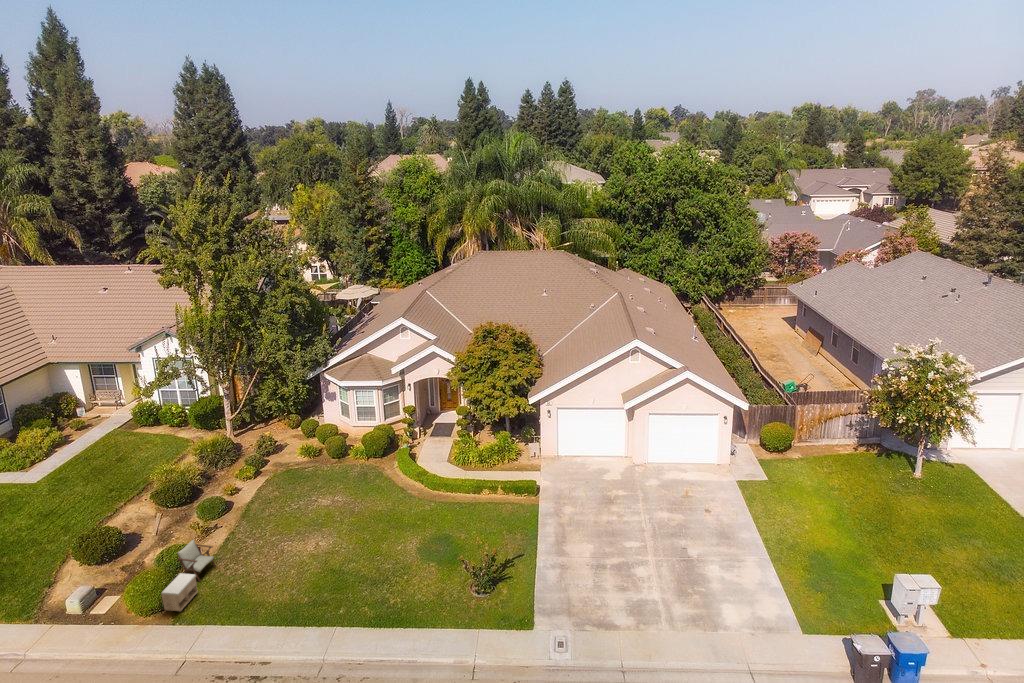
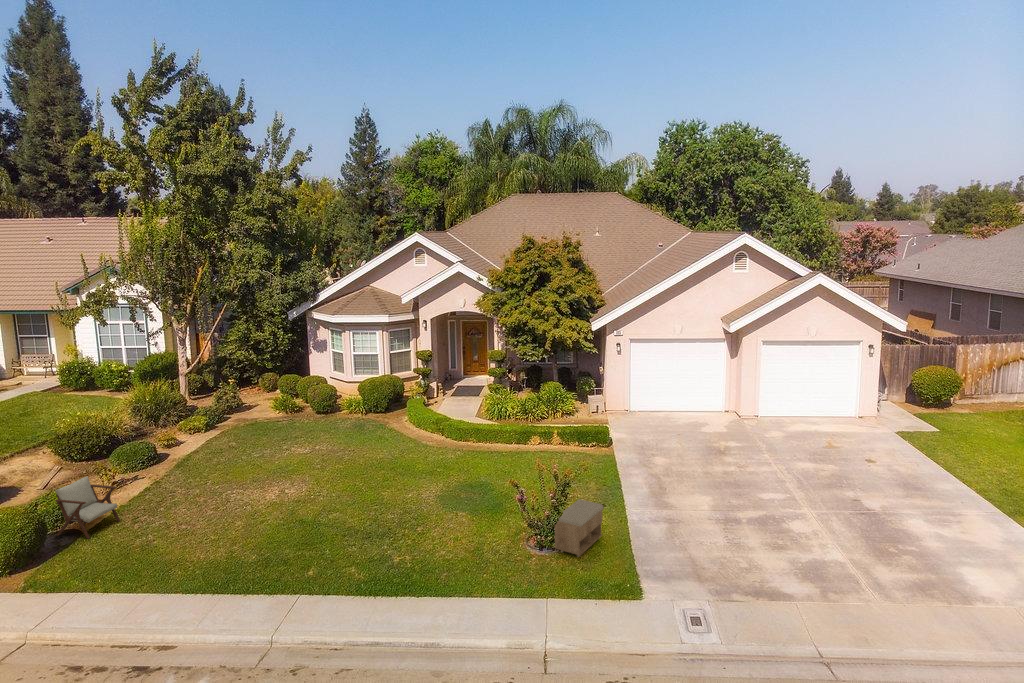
storage bench: present [161,573,198,612] -> present [555,500,604,557]

